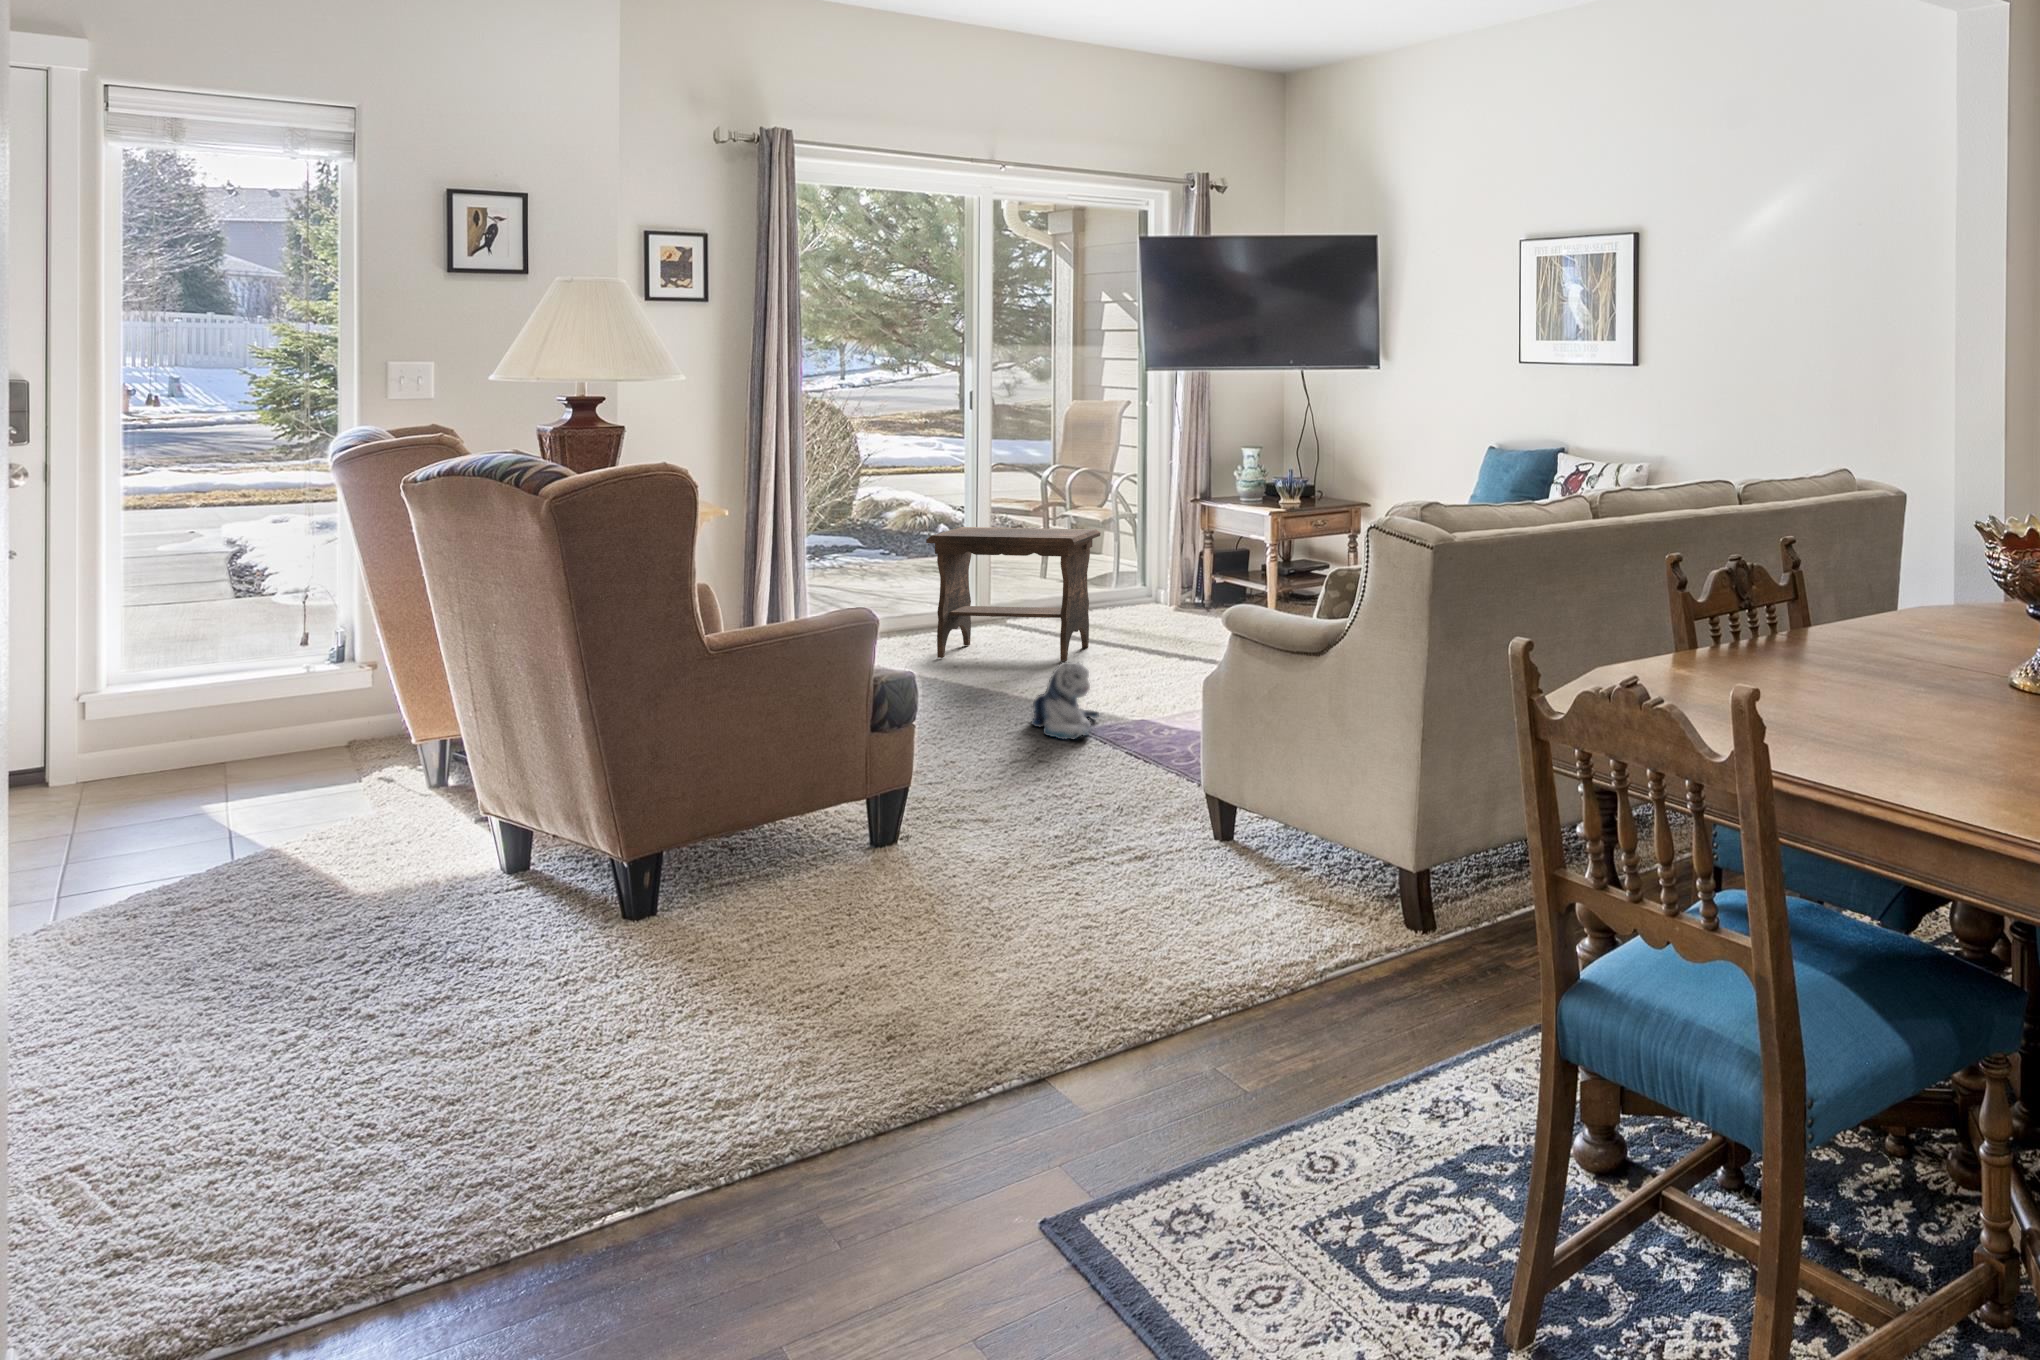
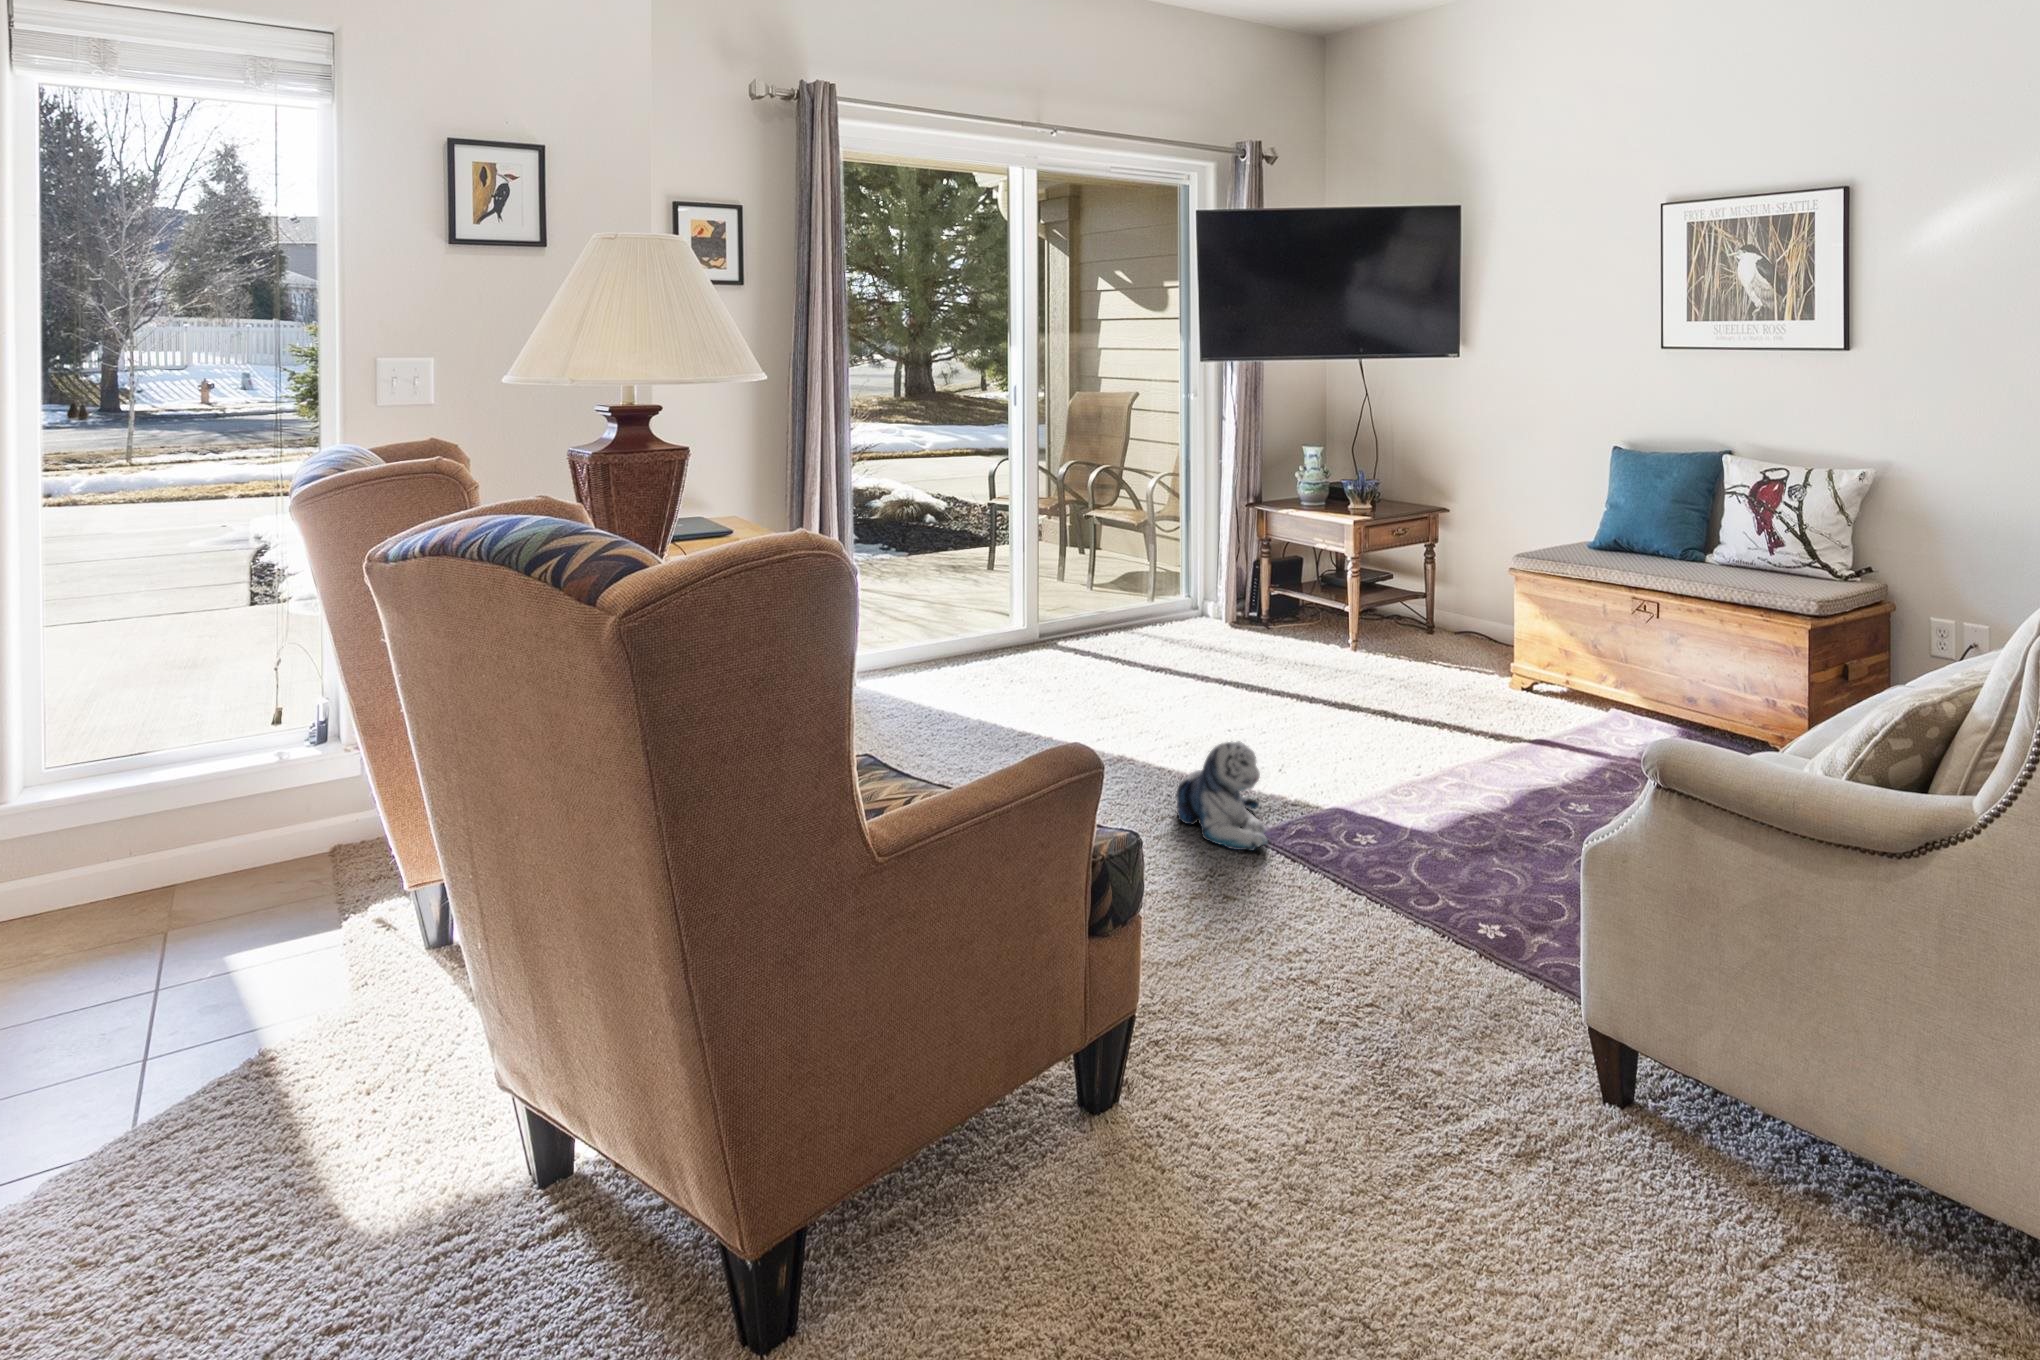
footstool: present [926,527,1100,661] -> none [996,544,1187,706]

